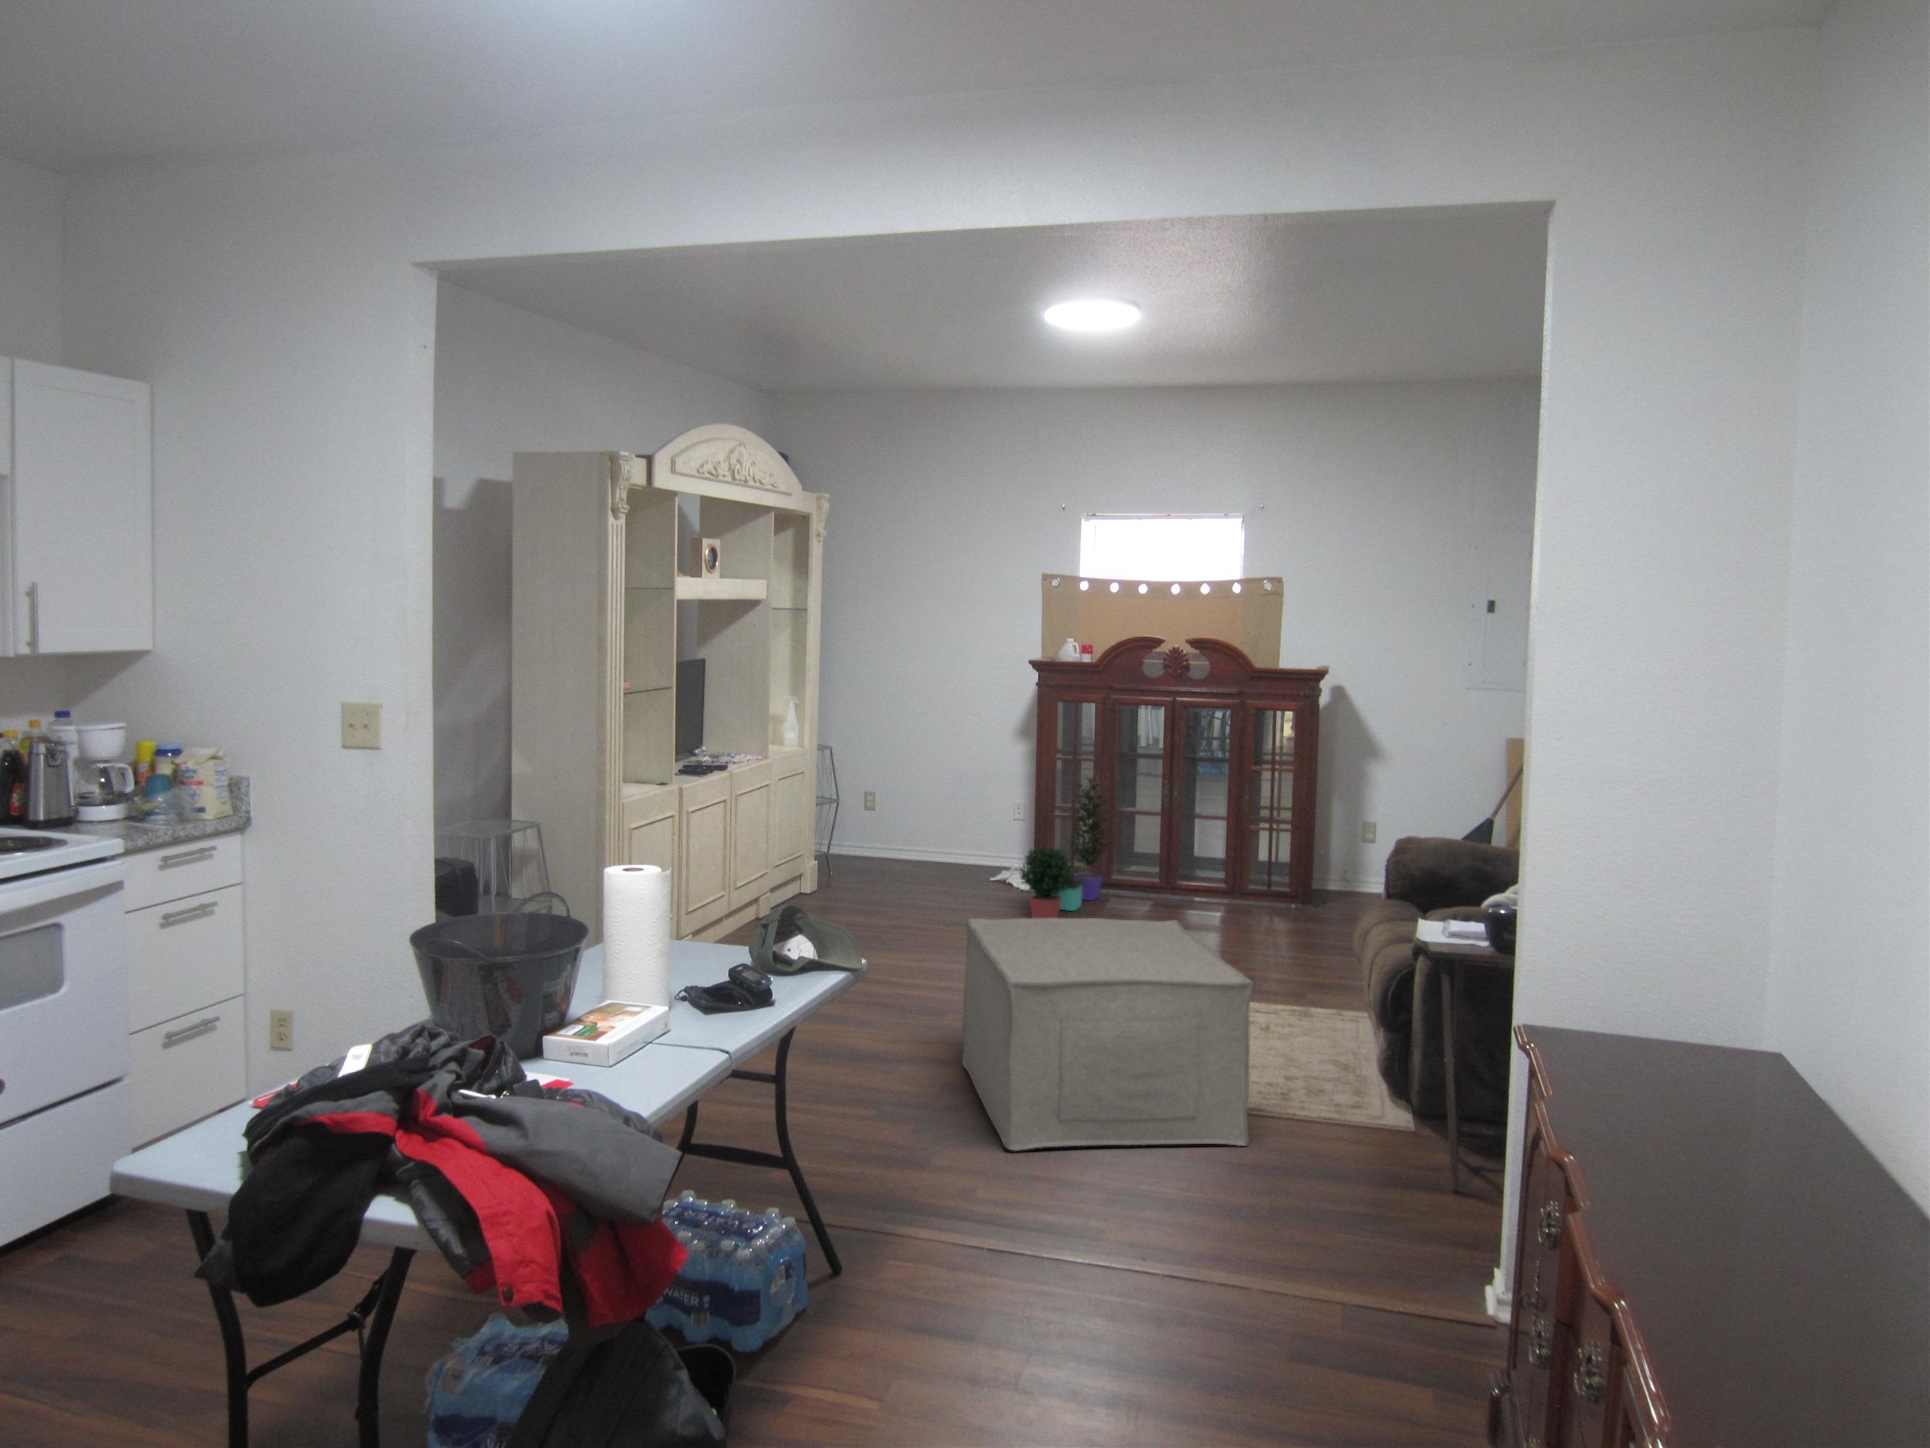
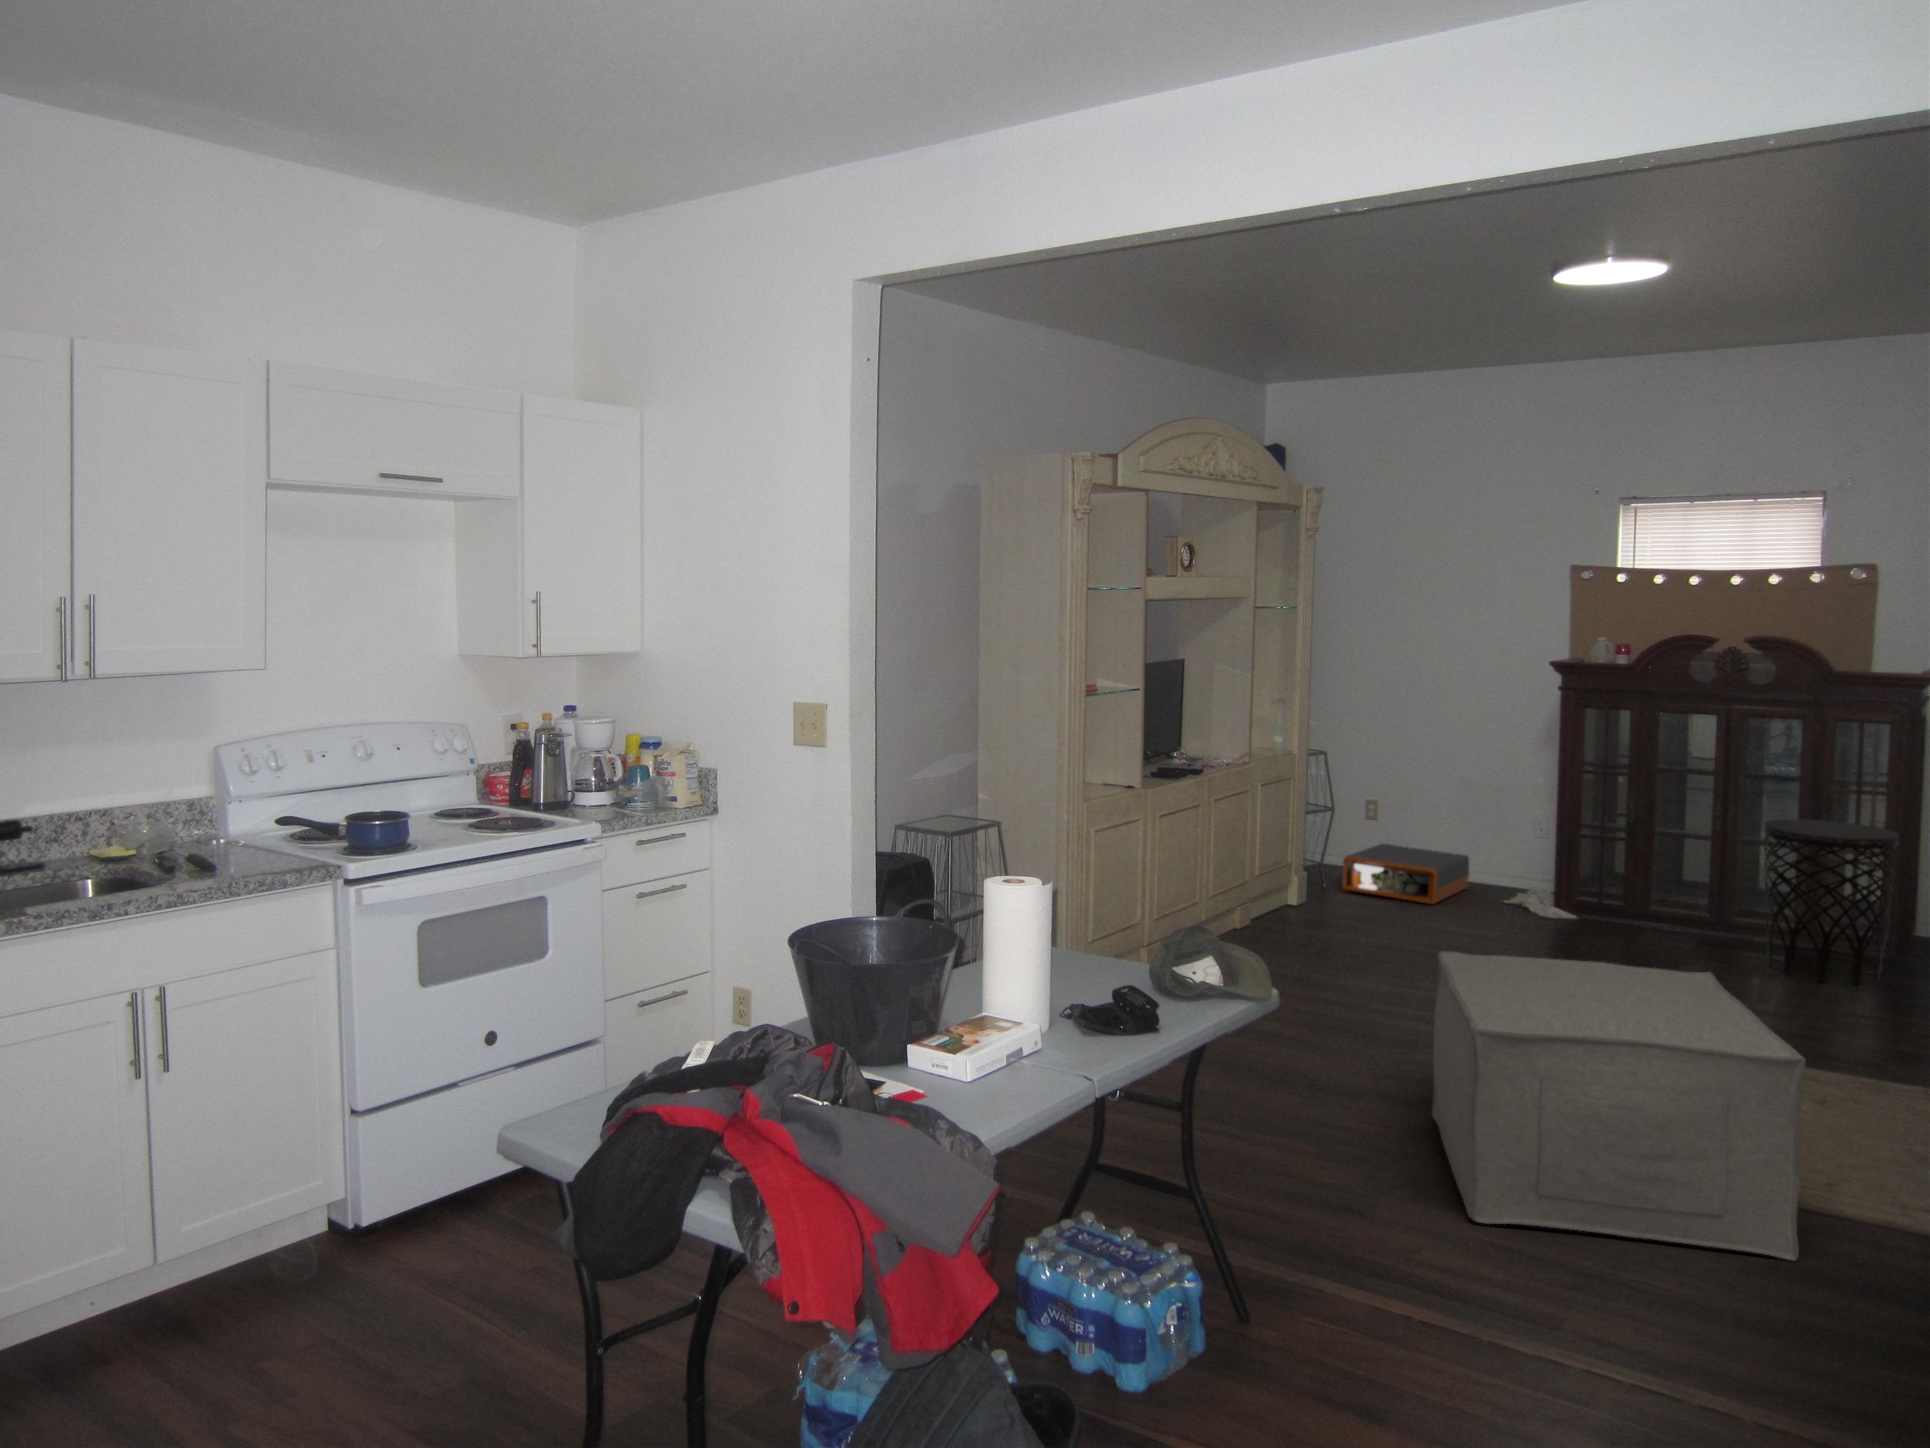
potted plant: present [1020,776,1111,918] -> none [1527,791,1657,963]
side table: none [1195,792,1289,926] -> present [1764,819,1899,985]
storage box: none [857,828,964,881] -> present [1342,844,1470,904]

